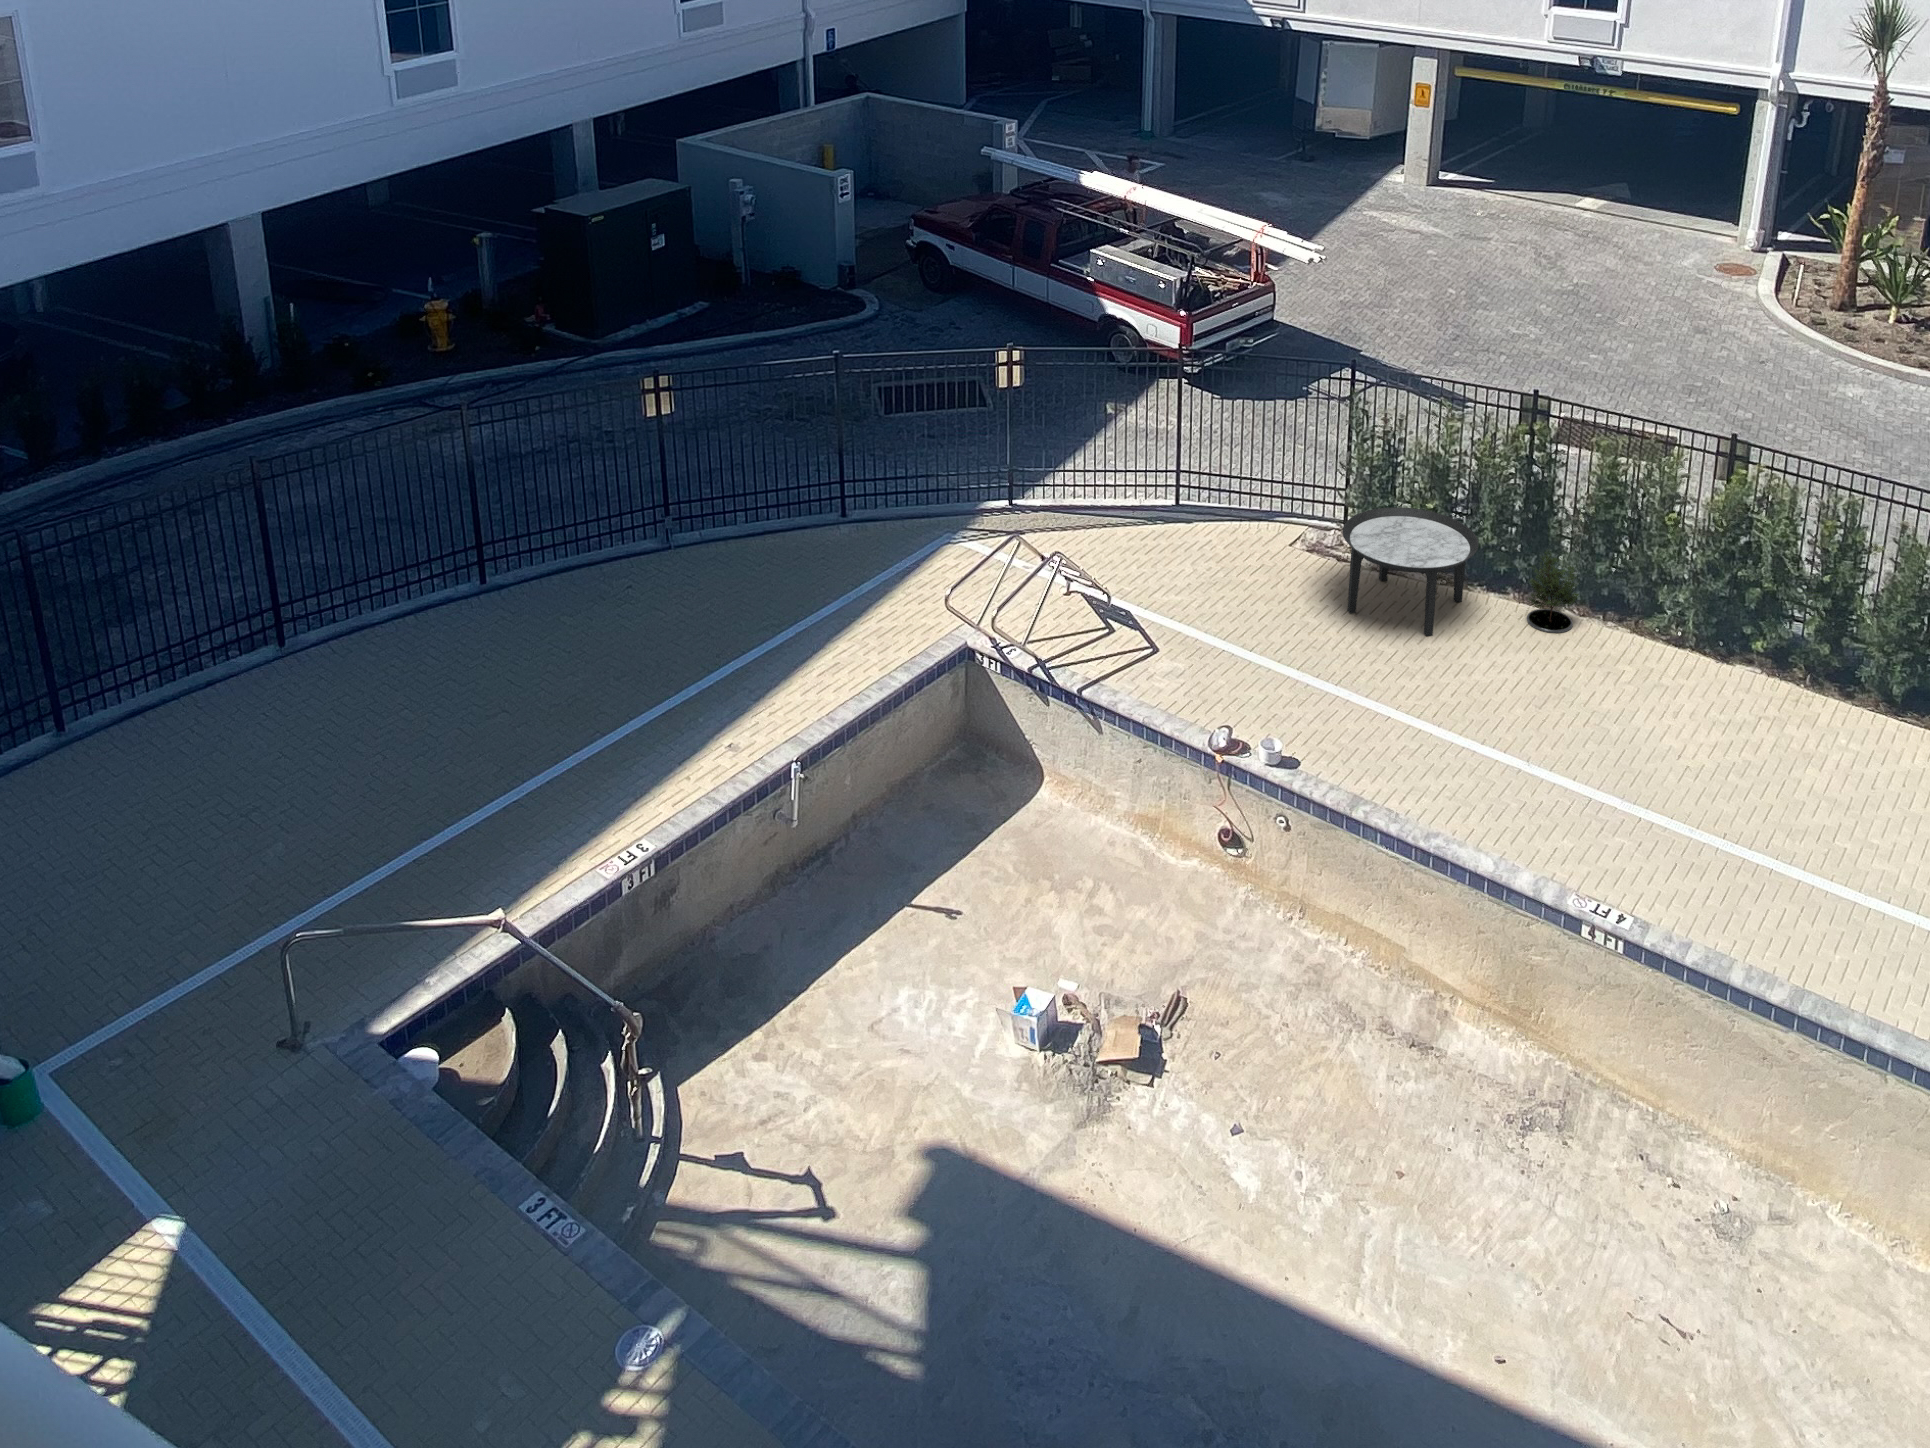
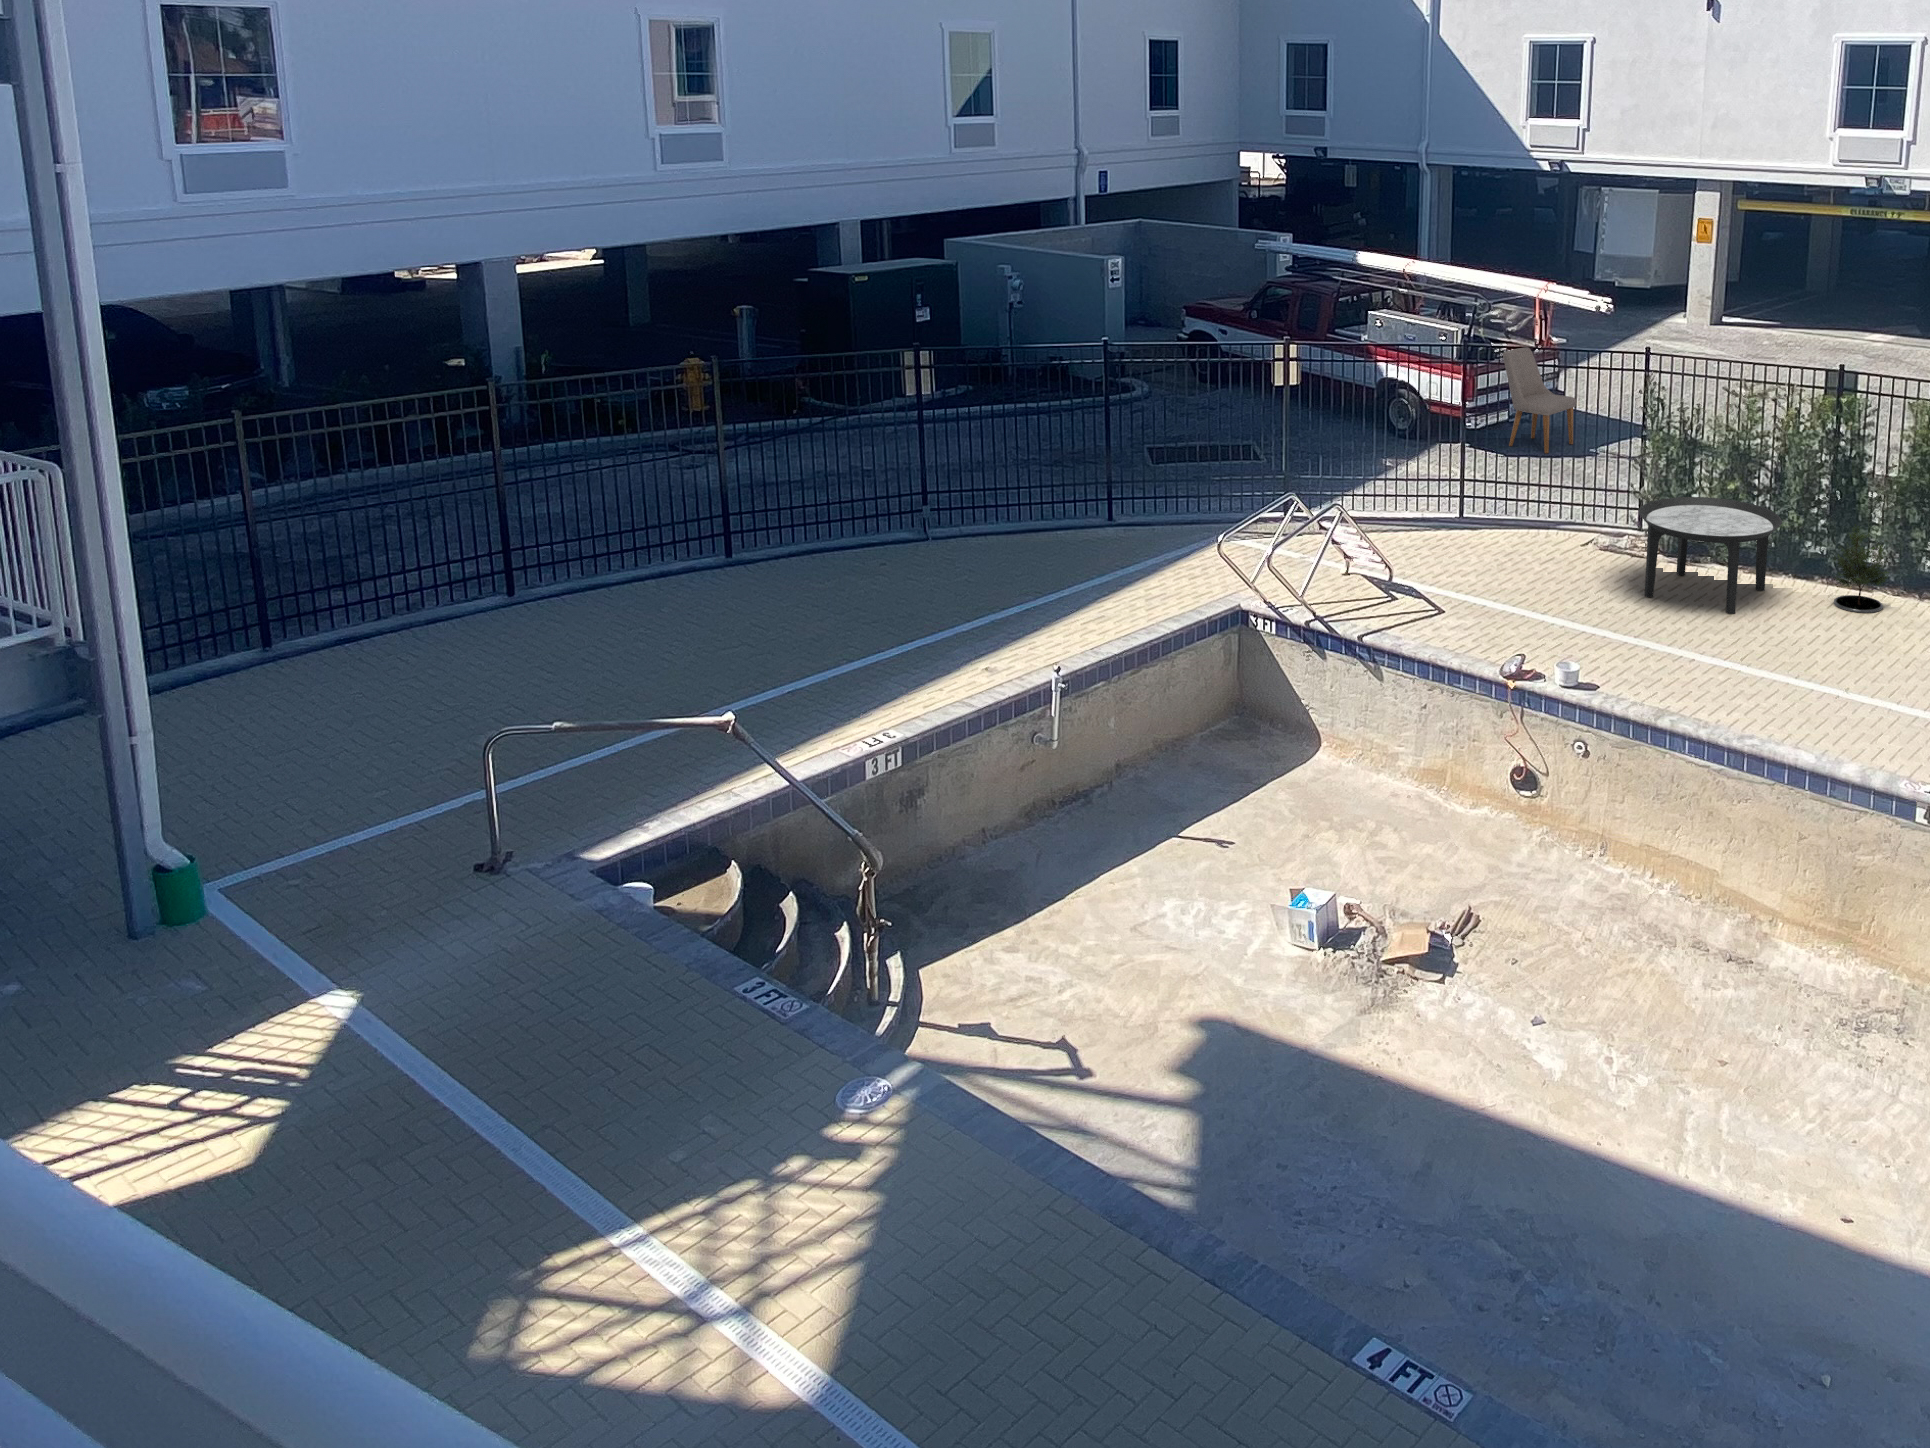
chair: none [1216,290,1288,400] -> present [1503,347,1576,453]

